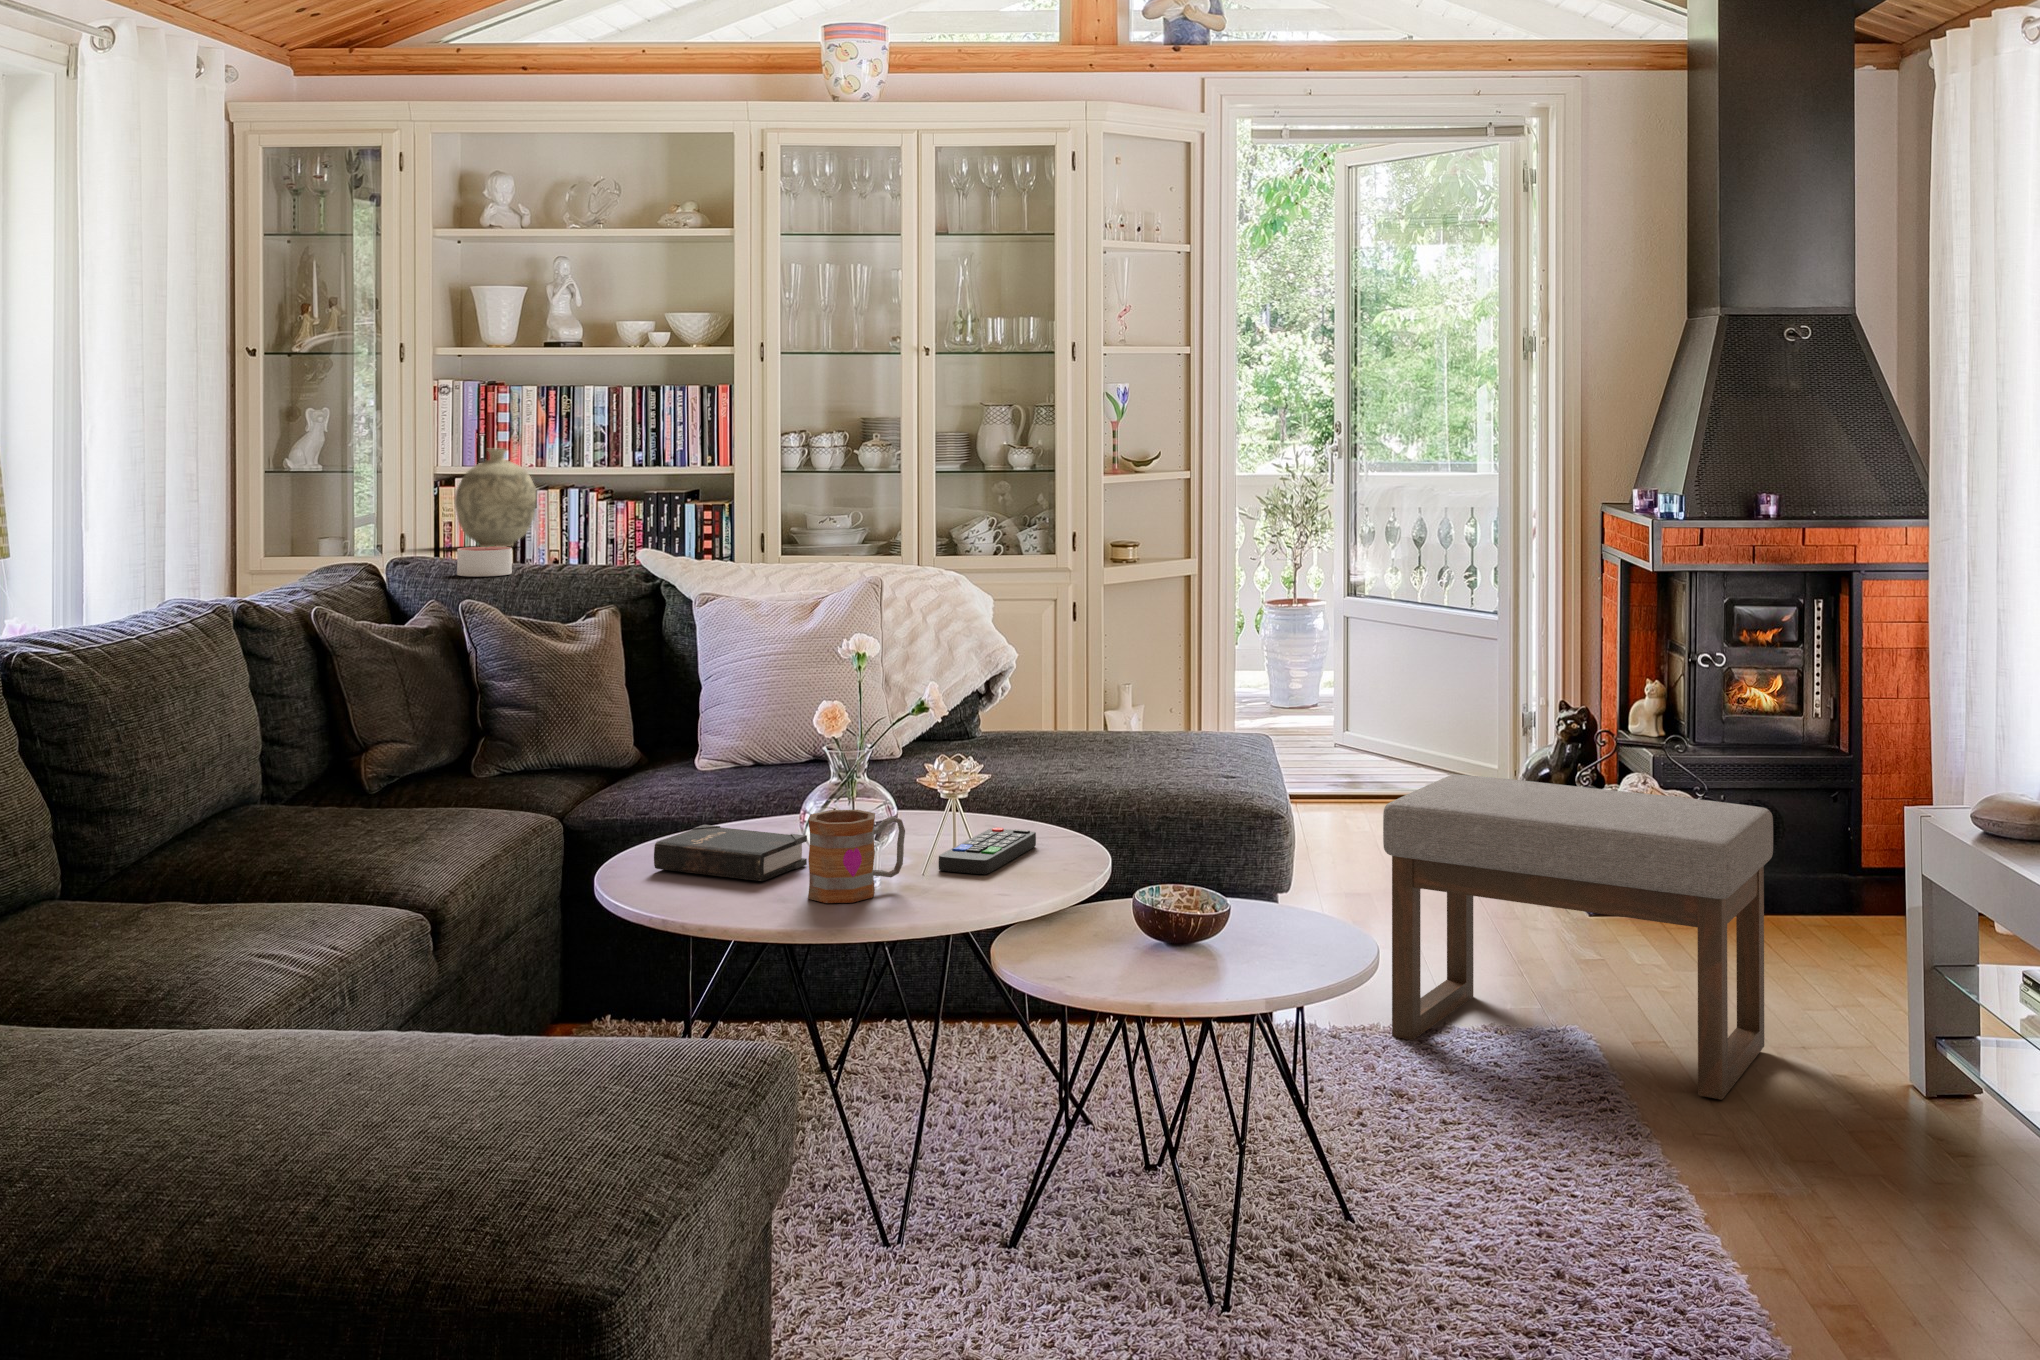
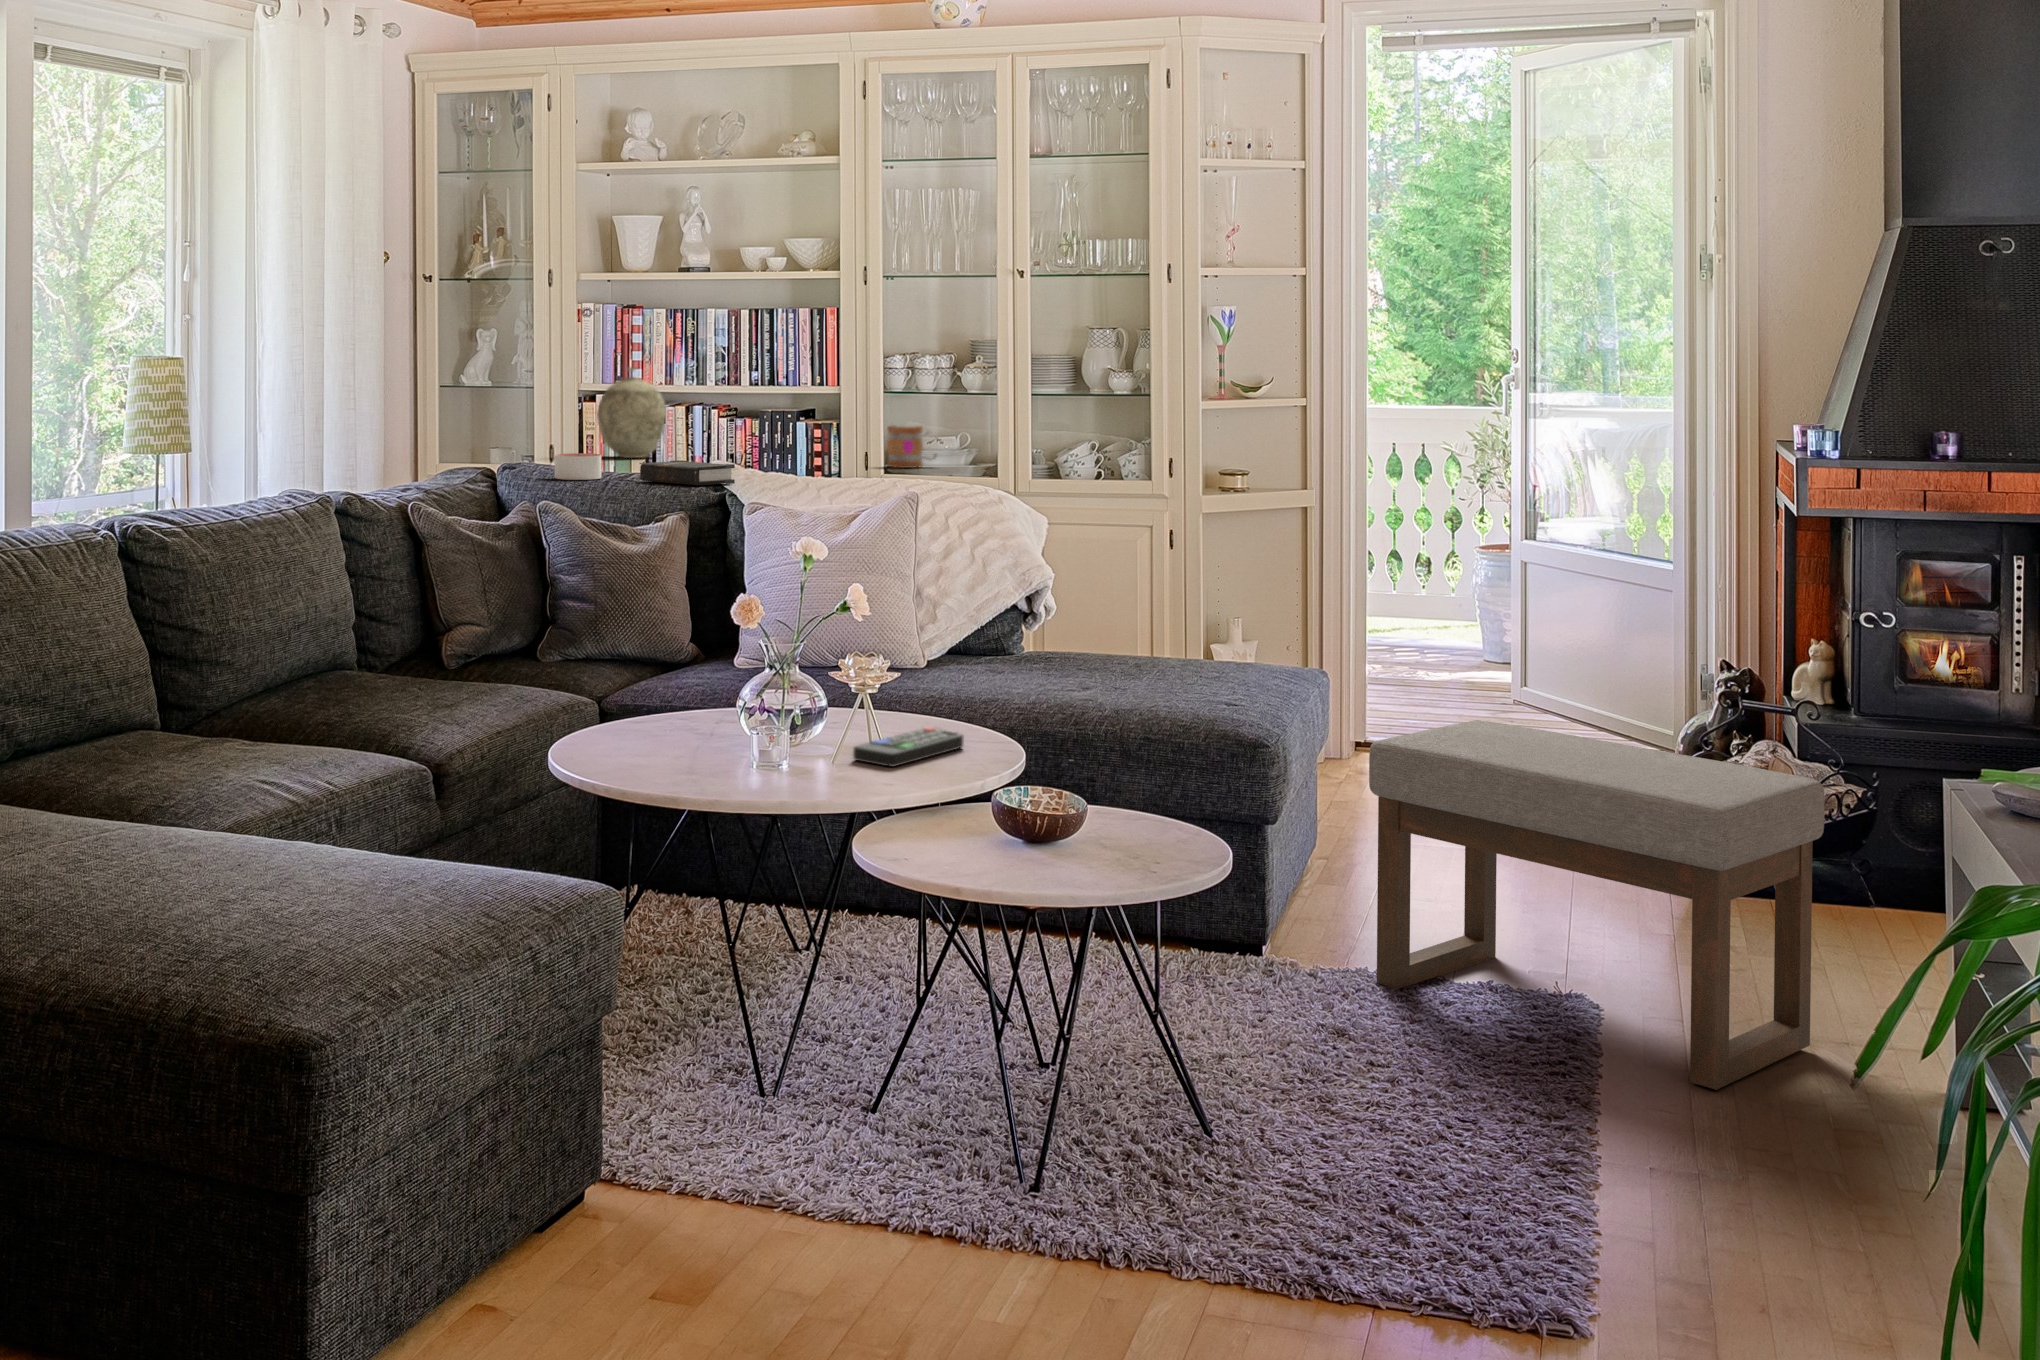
mug: present [808,810,905,903] -> present [887,425,936,468]
hardback book: present [654,825,807,881] -> present [640,460,735,485]

